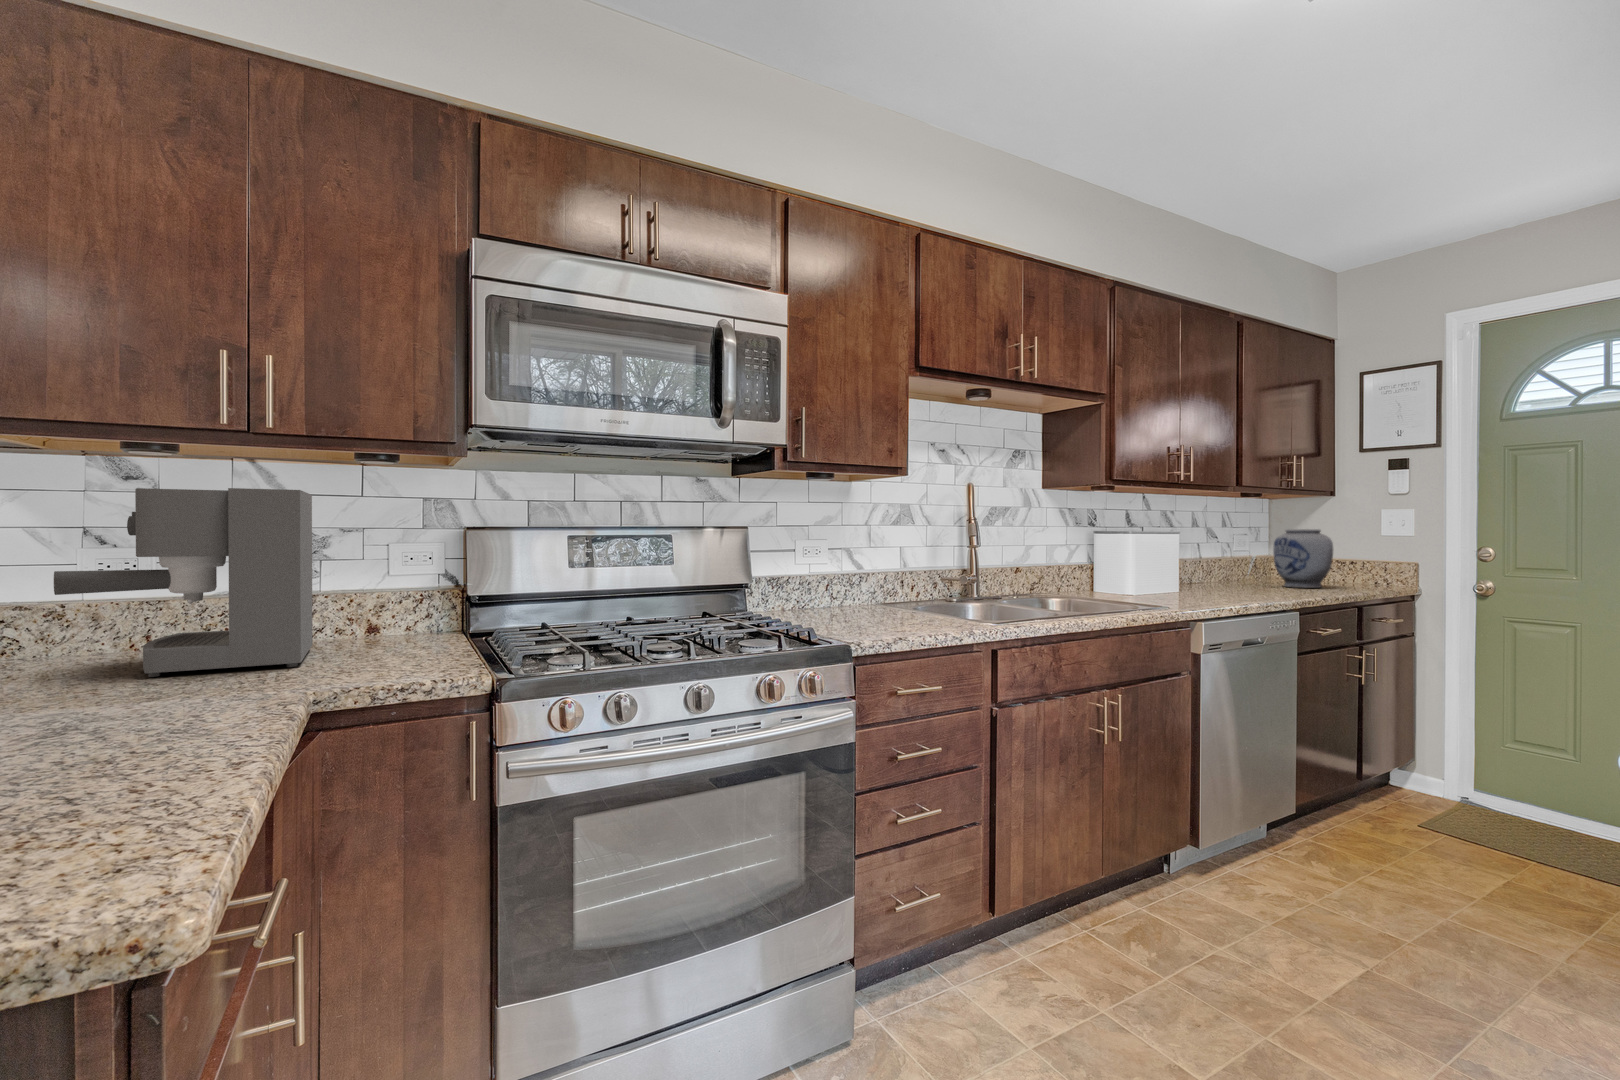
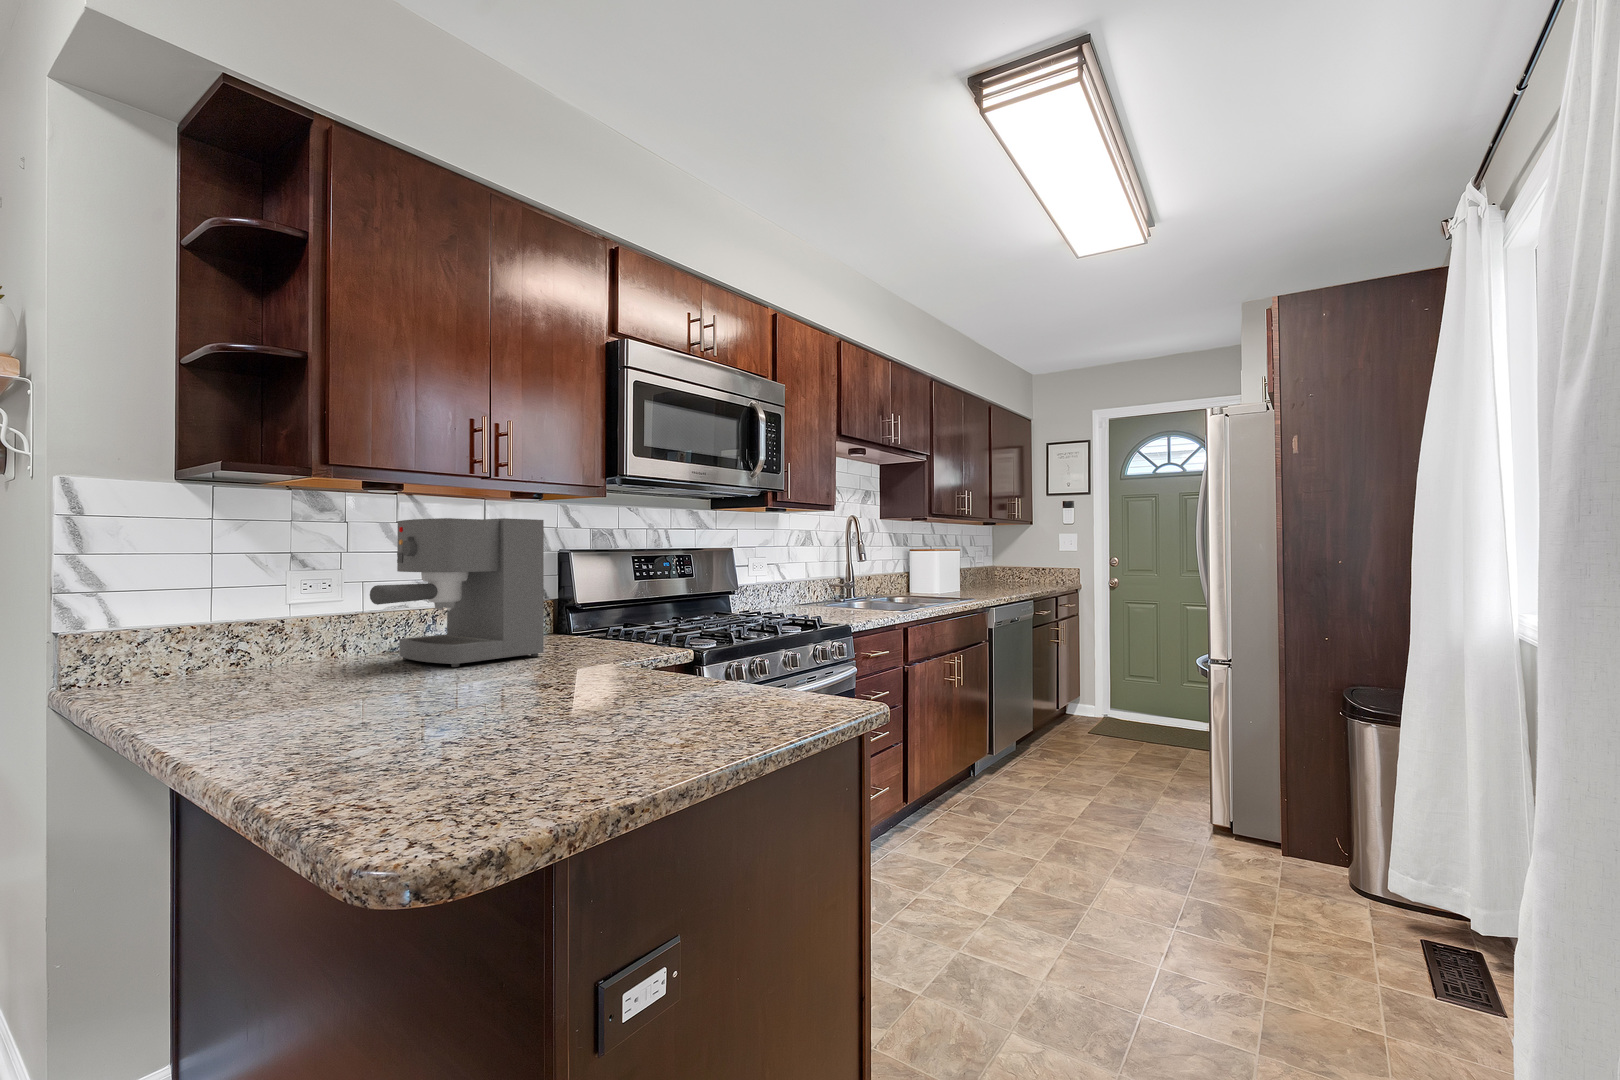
vase: present [1273,529,1333,588] -> none [997,547,1032,587]

